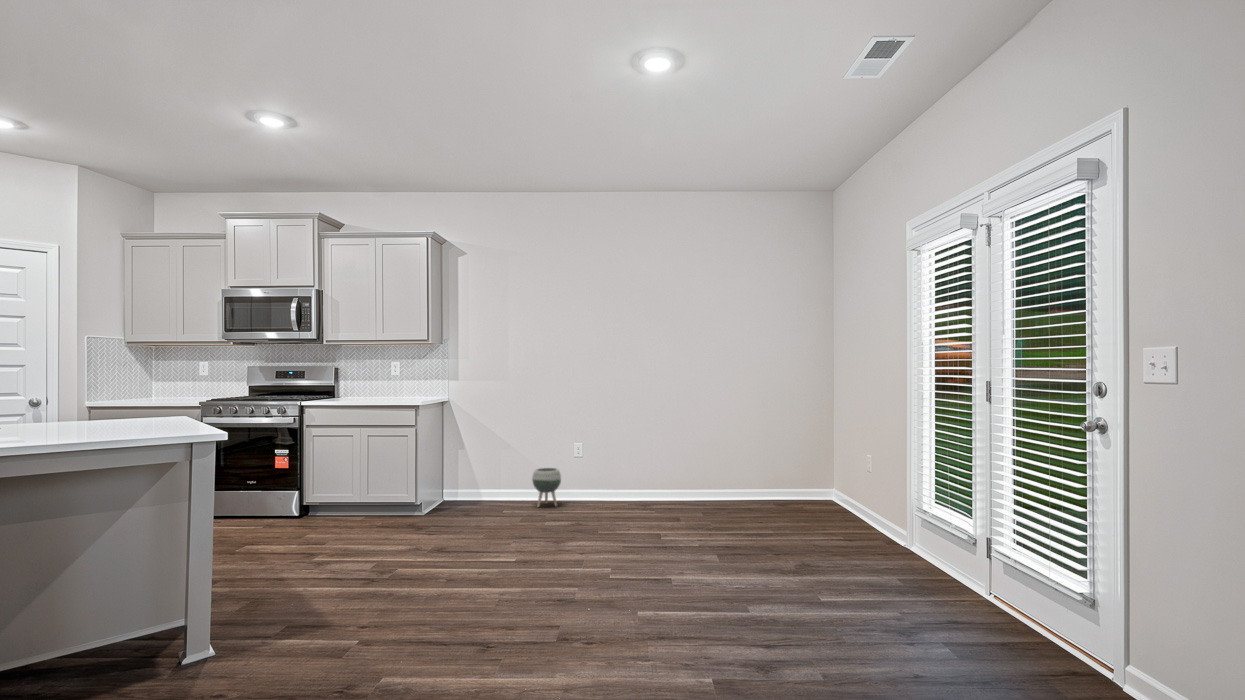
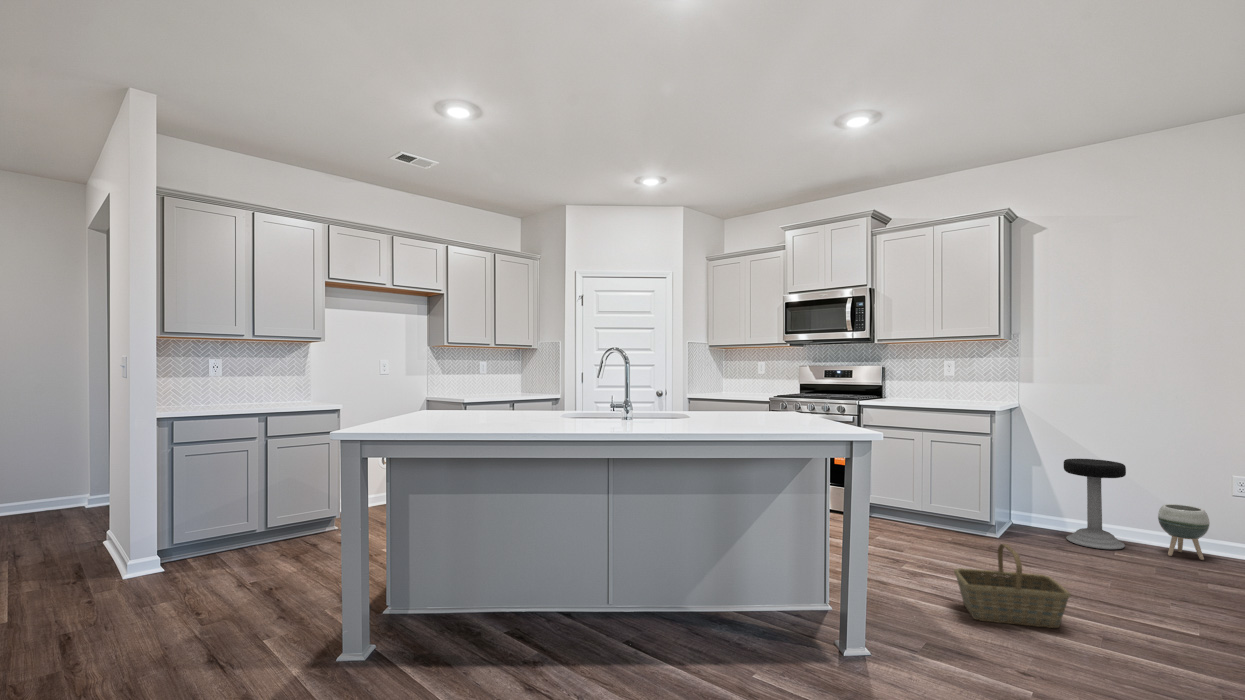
stool: none [473,439,514,511] -> present [1064,459,1126,549]
basket: none [340,517,428,591] -> present [954,544,1071,628]

